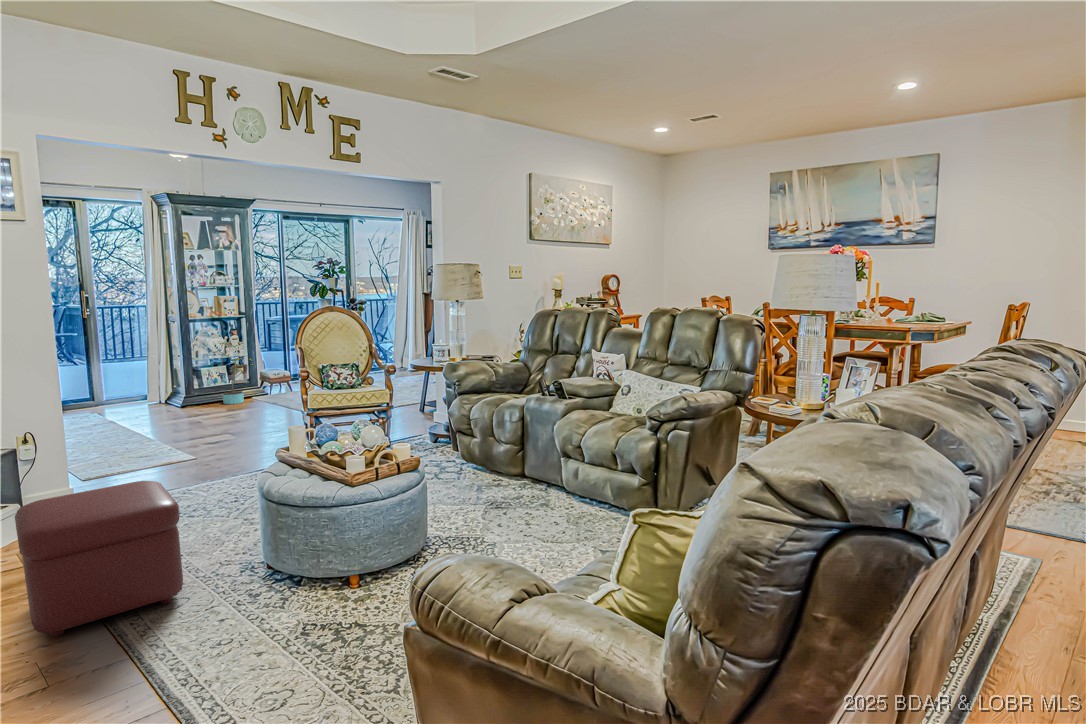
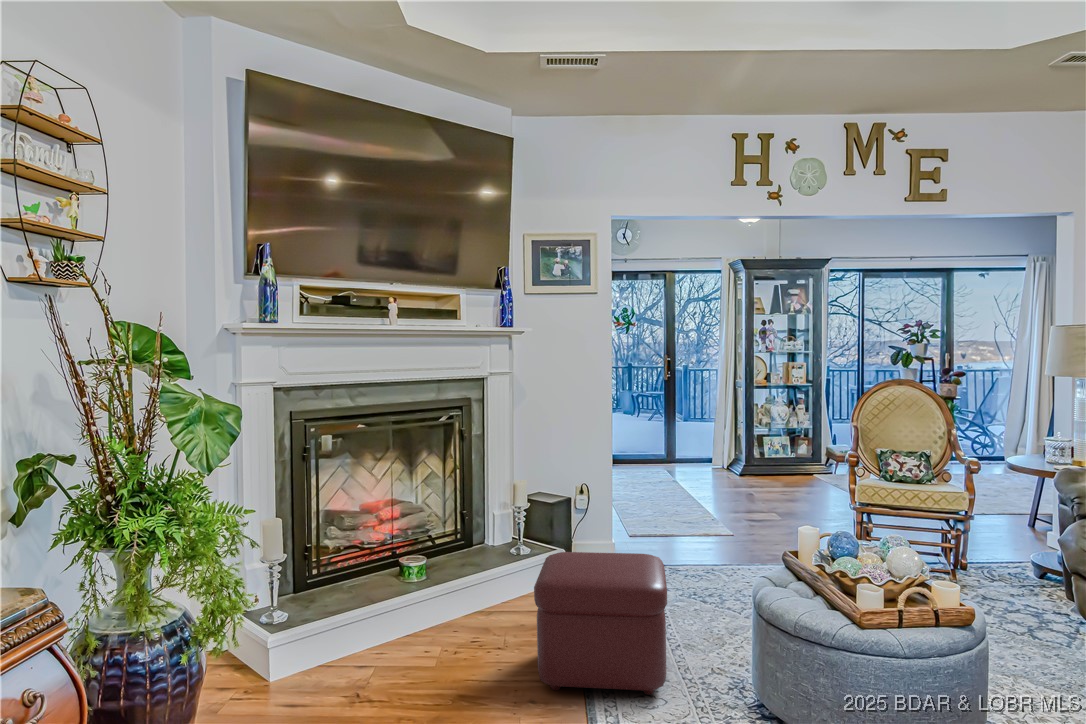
potted plant: present [213,343,253,404] -> none [773,412,815,480]

